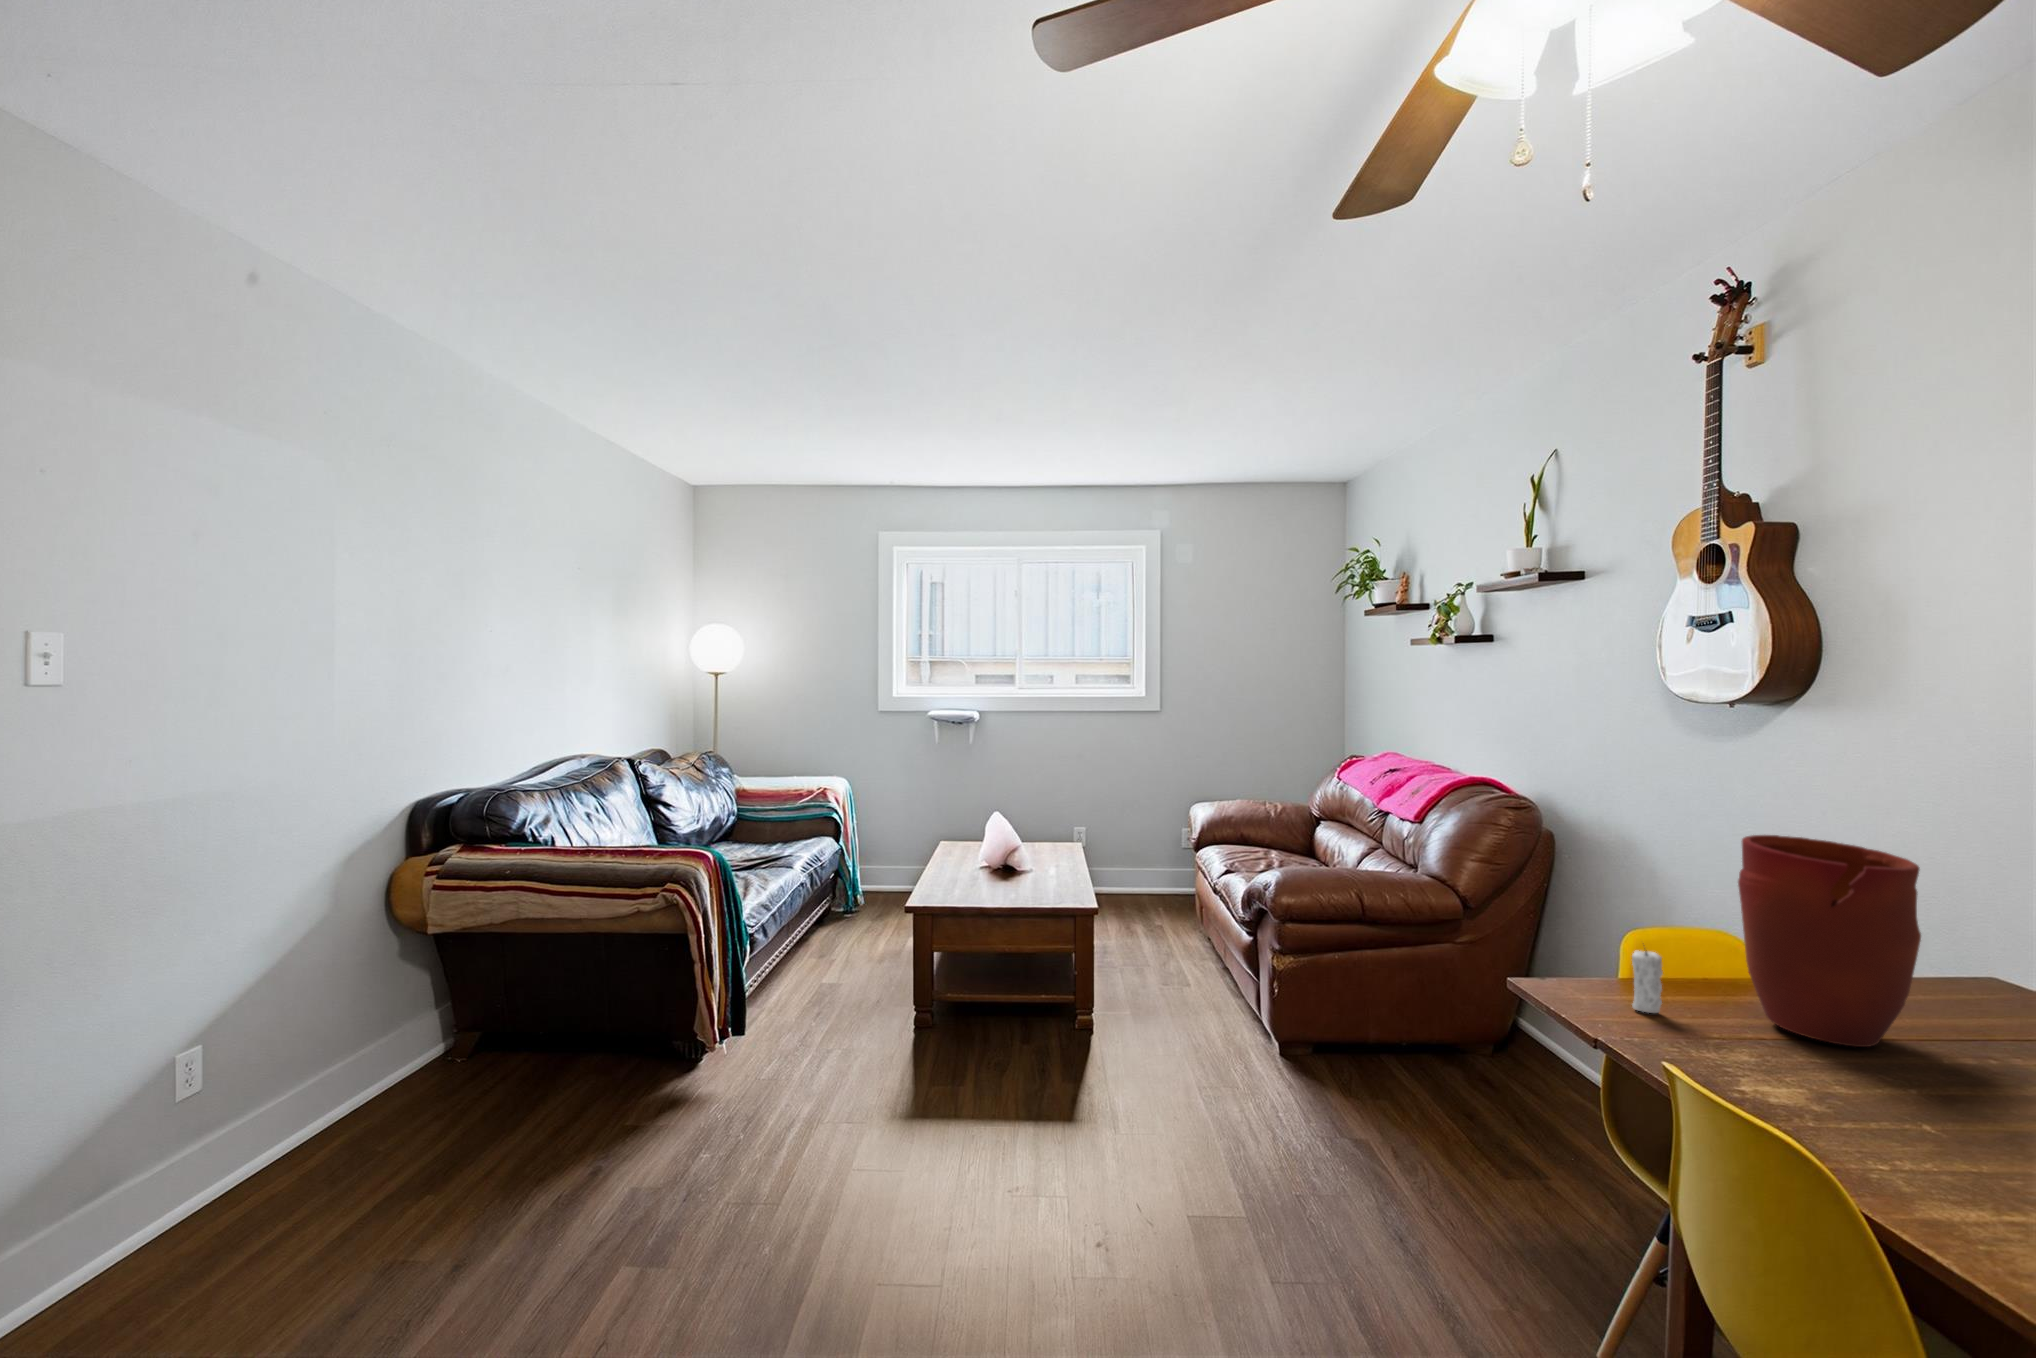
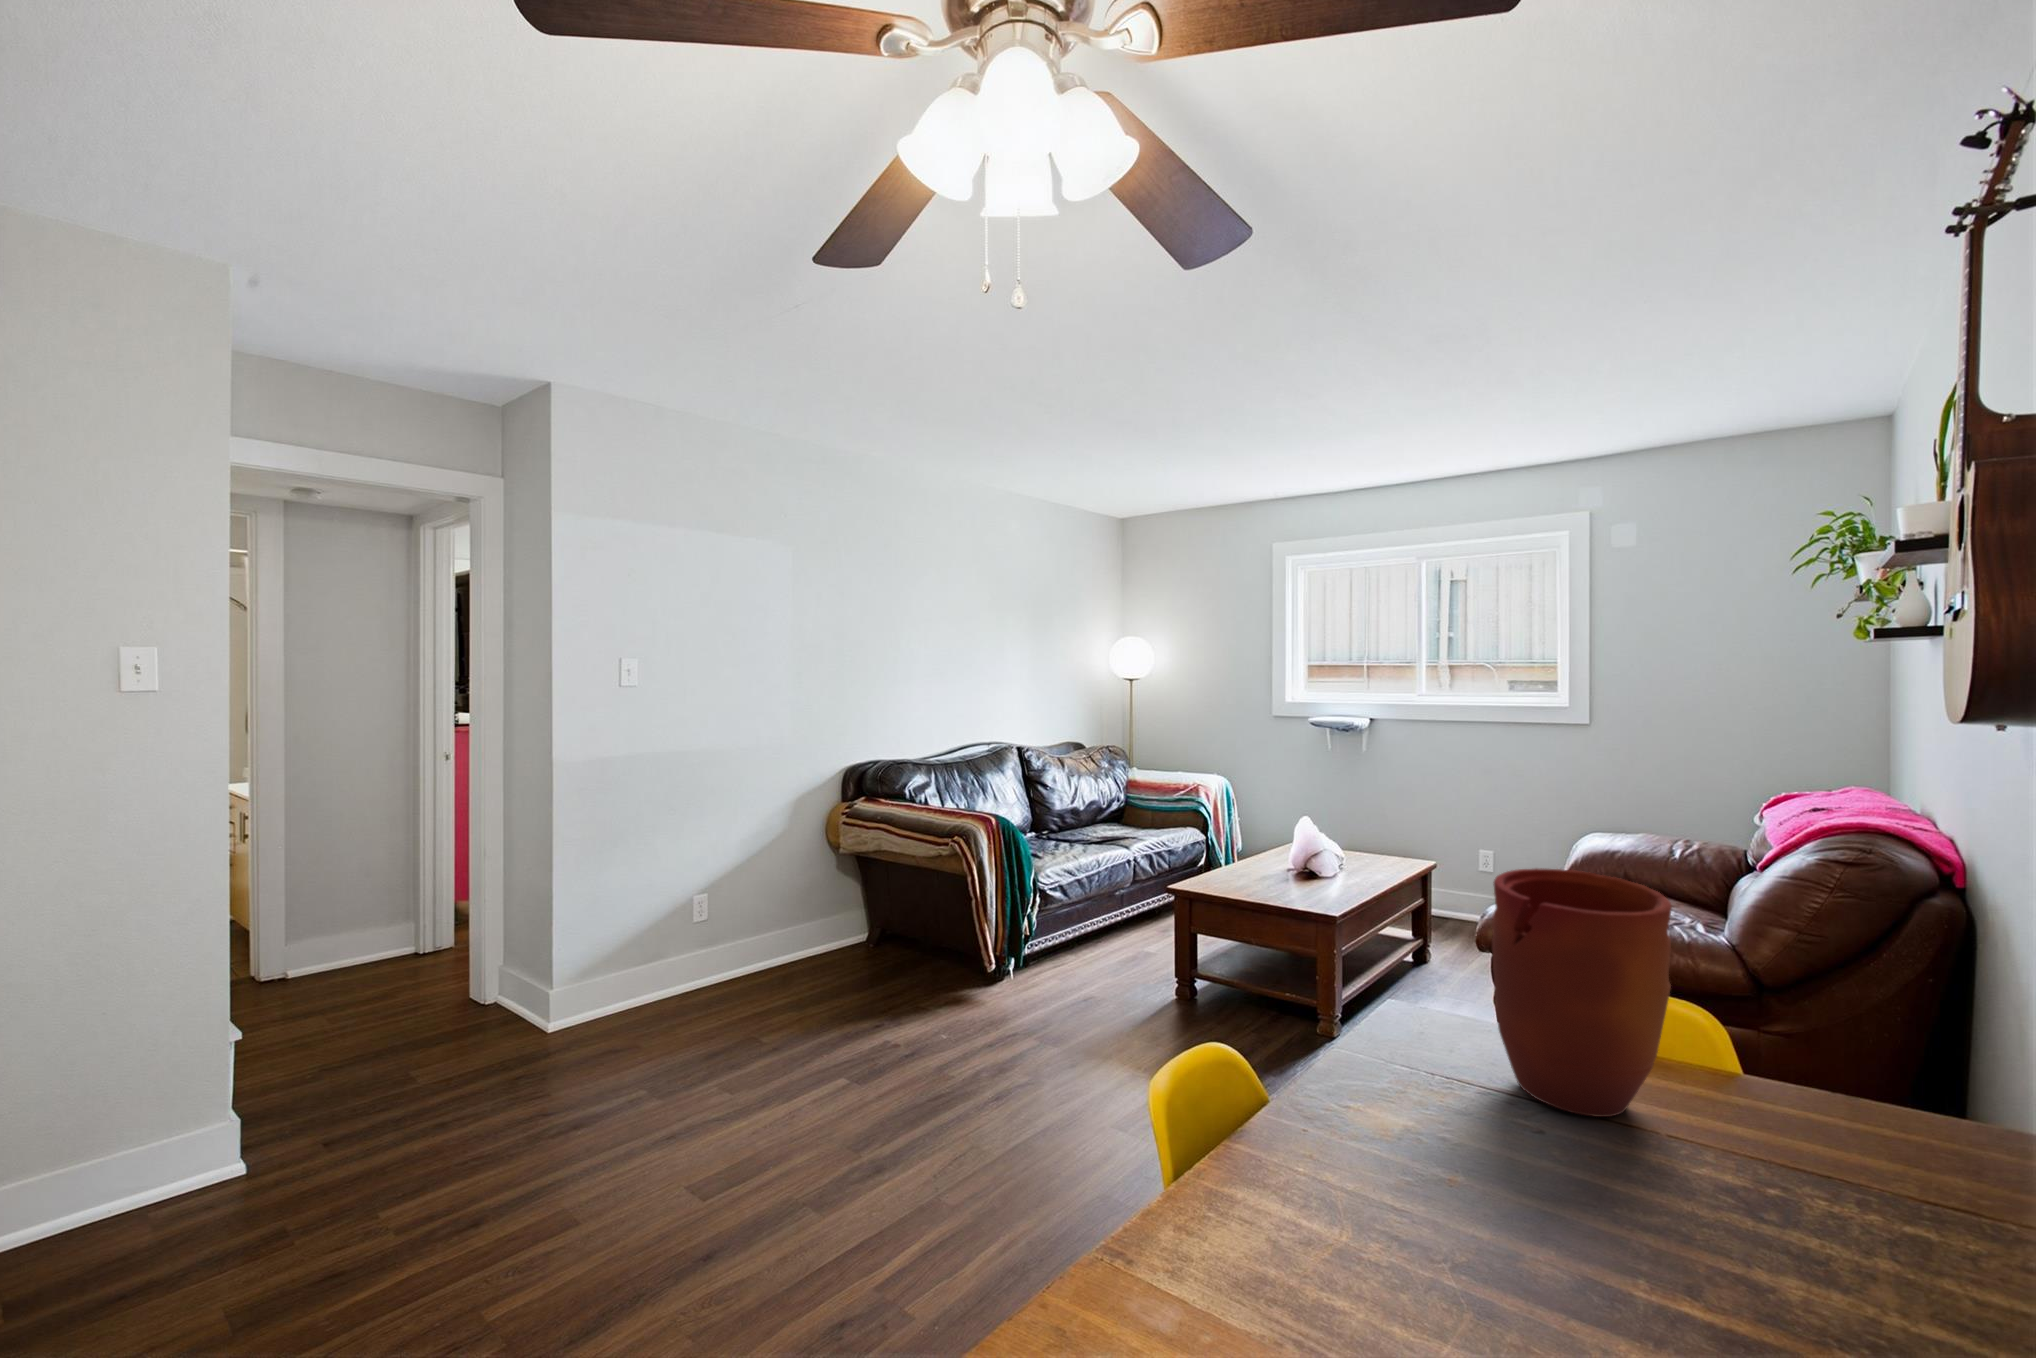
candle: present [1632,951,1663,1013] -> none [1414,963,1442,1042]

